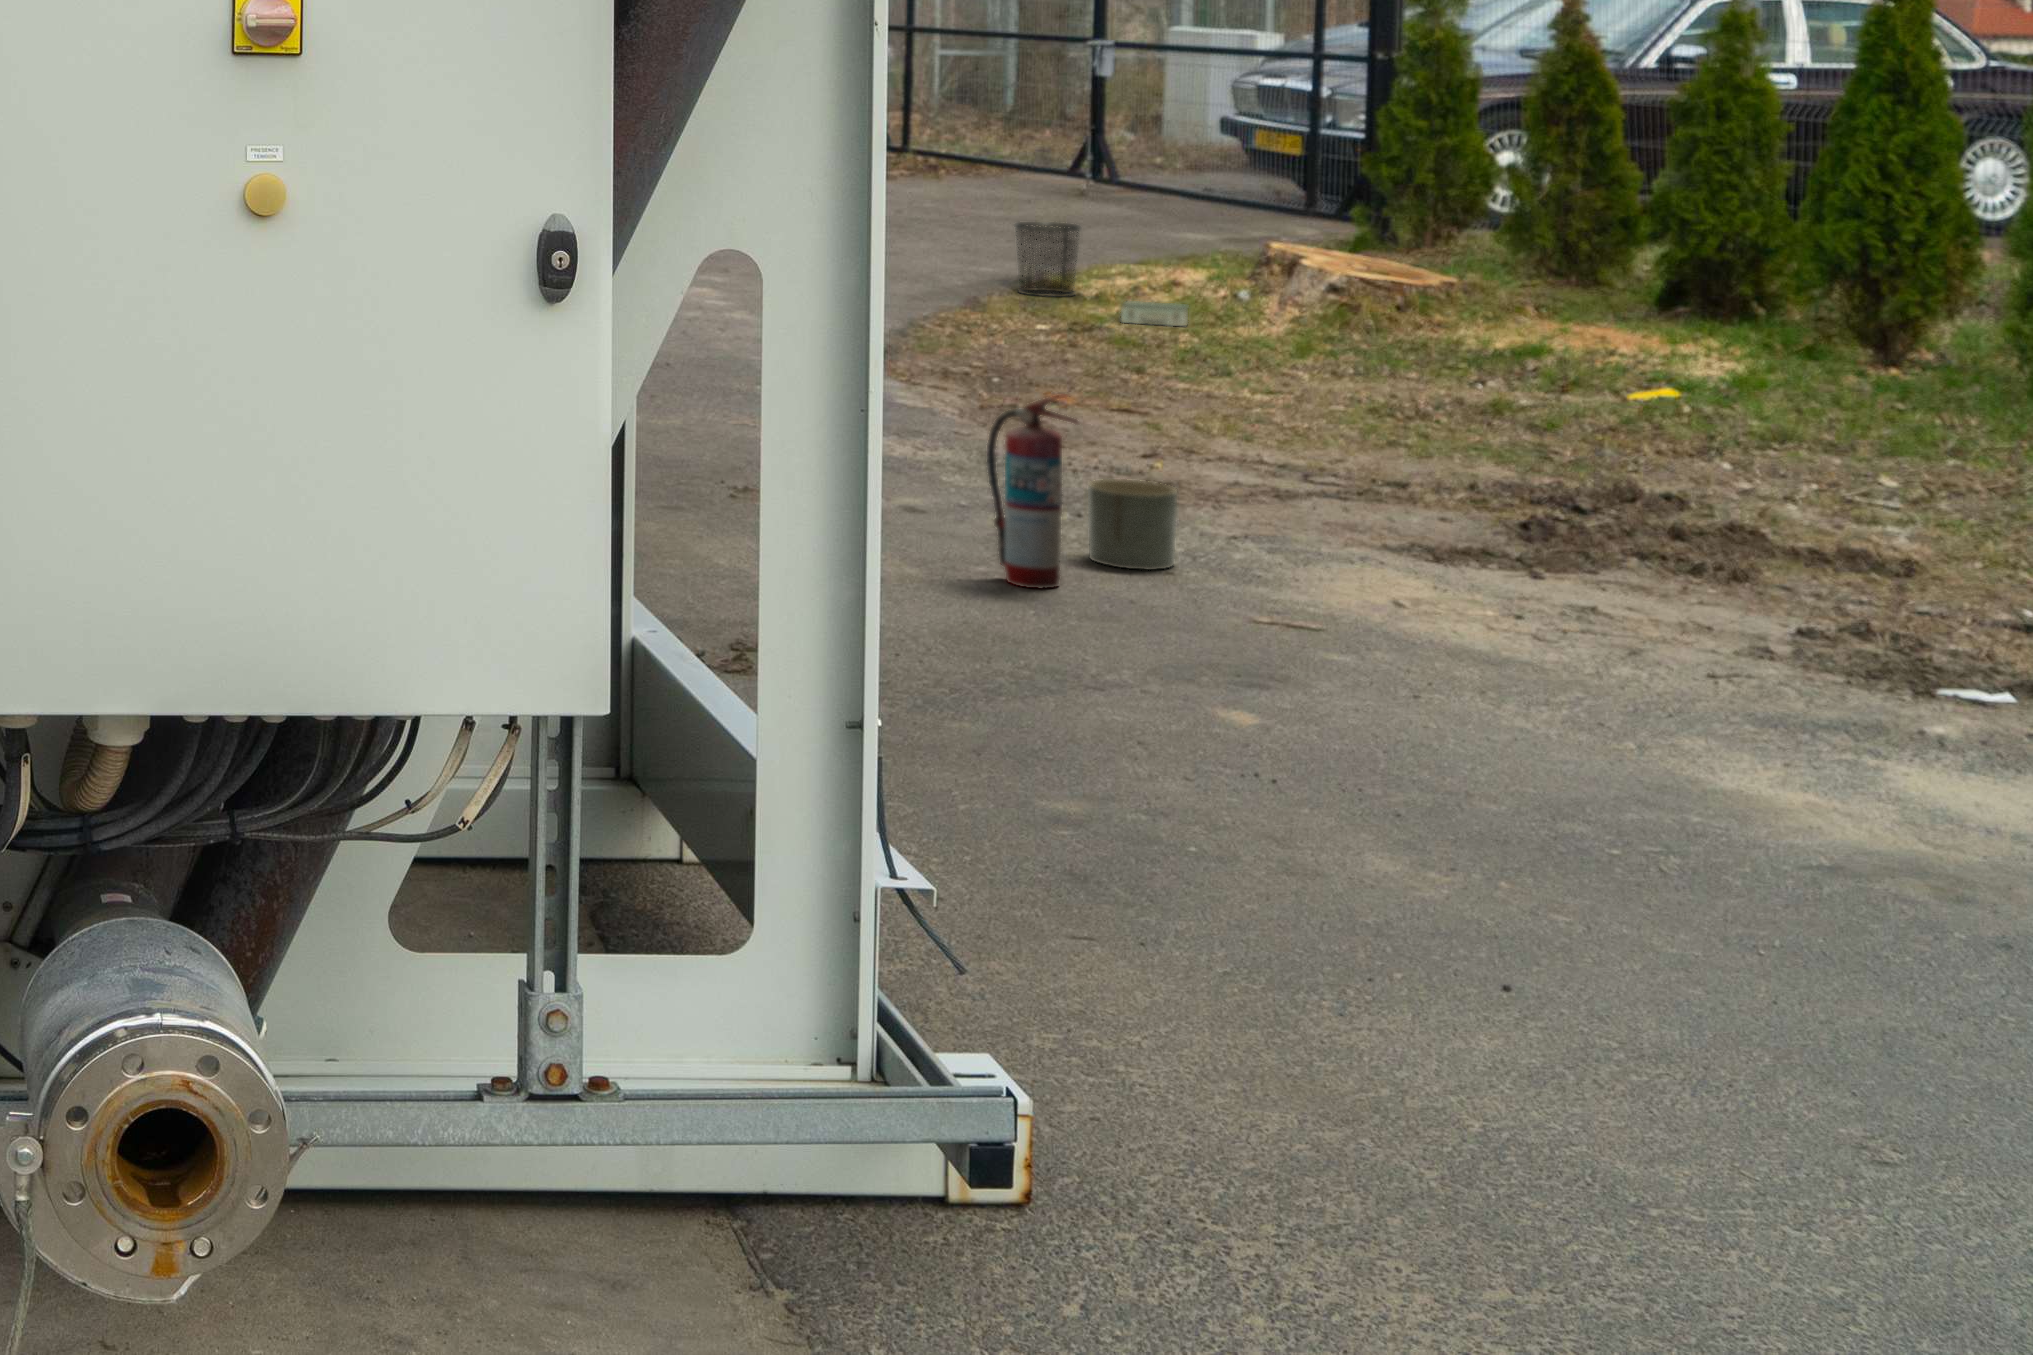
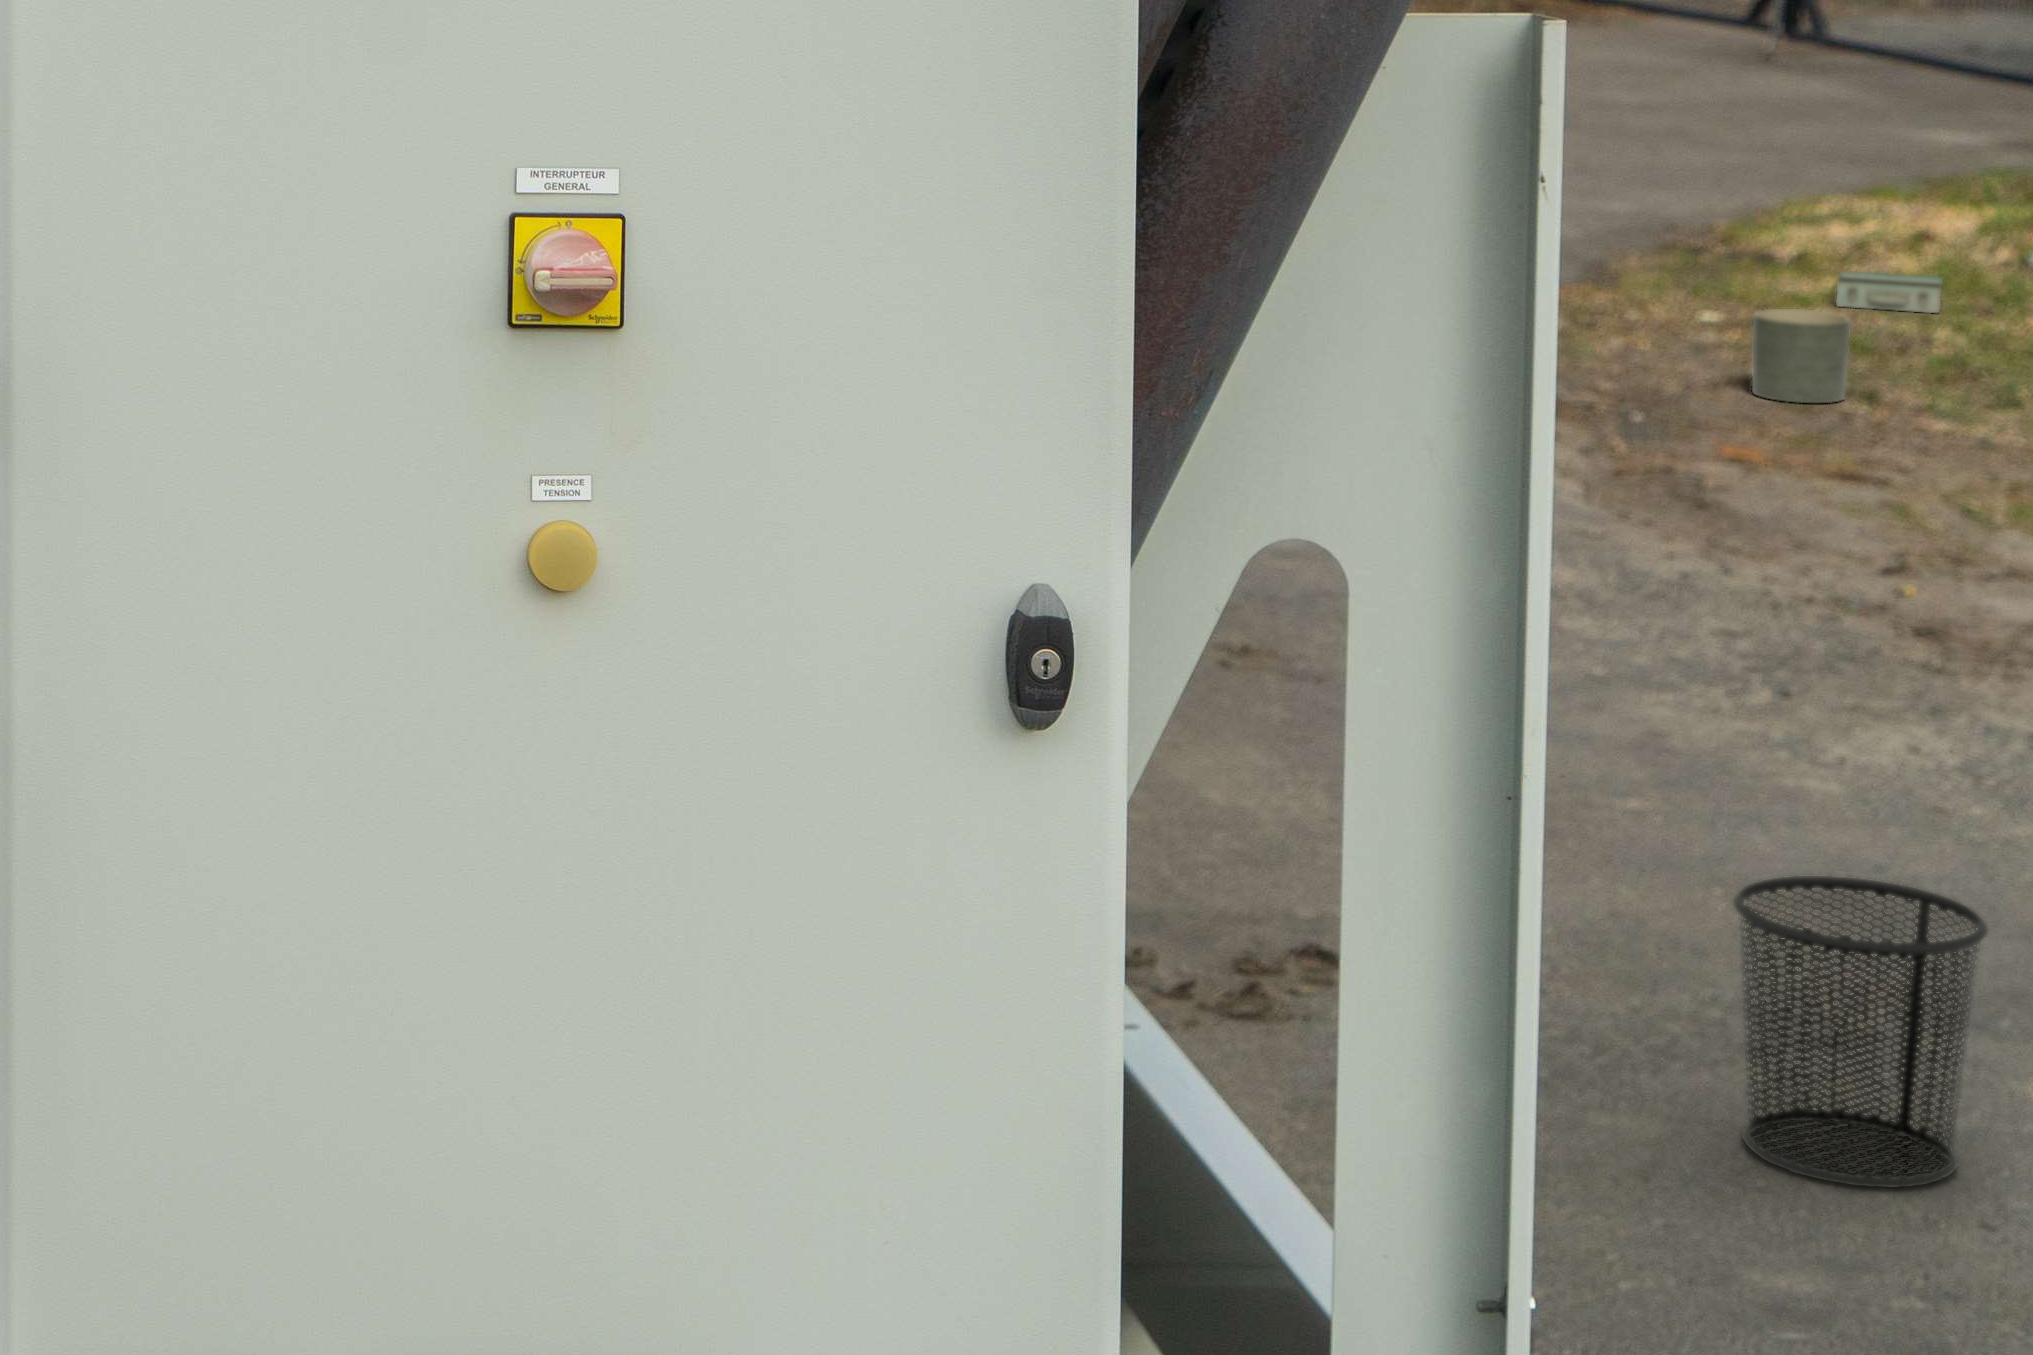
trash can: present [1015,222,1081,297] -> present [1733,876,1988,1188]
fire extinguisher: present [987,394,1078,588] -> none [1646,517,1796,818]
planter: present [1088,479,1177,570] -> present [1752,309,1850,403]

